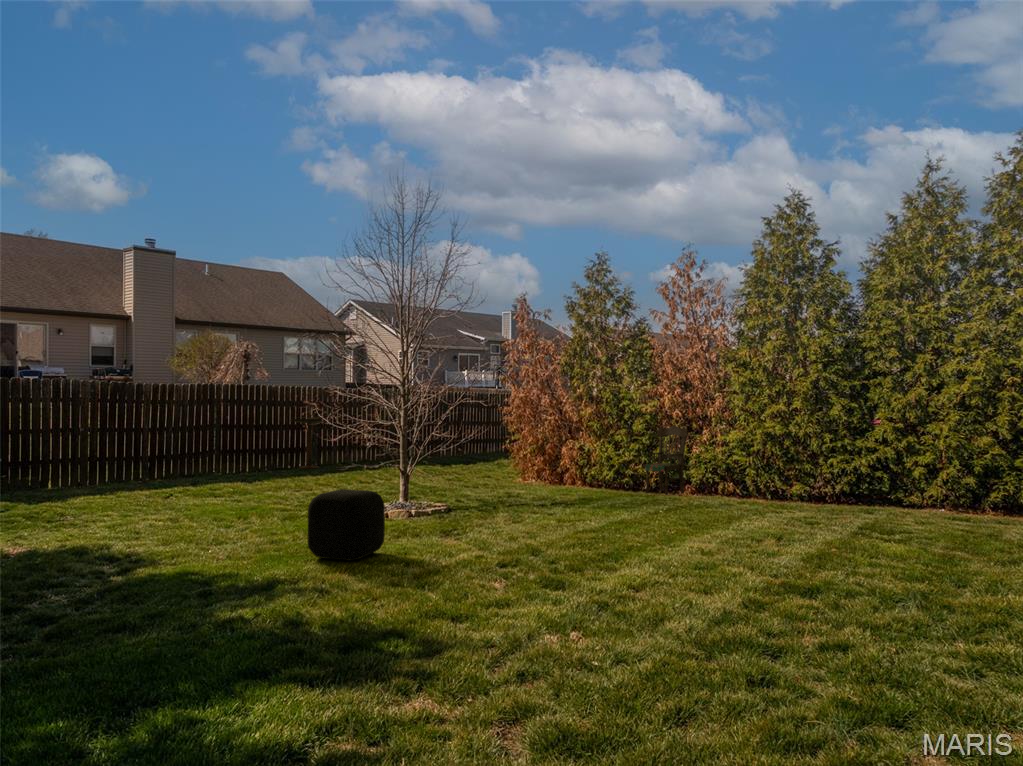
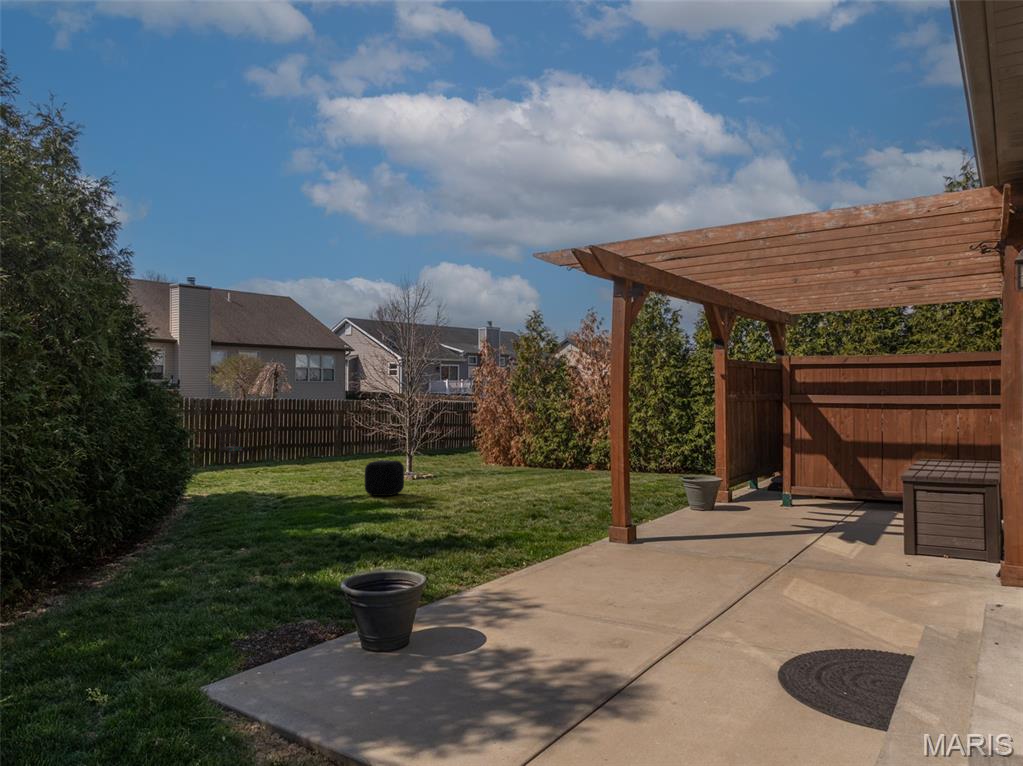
pedestal table: present [290,418,323,469] -> none [320,422,353,458]
dining chair: present [645,425,688,495] -> present [217,424,243,464]

